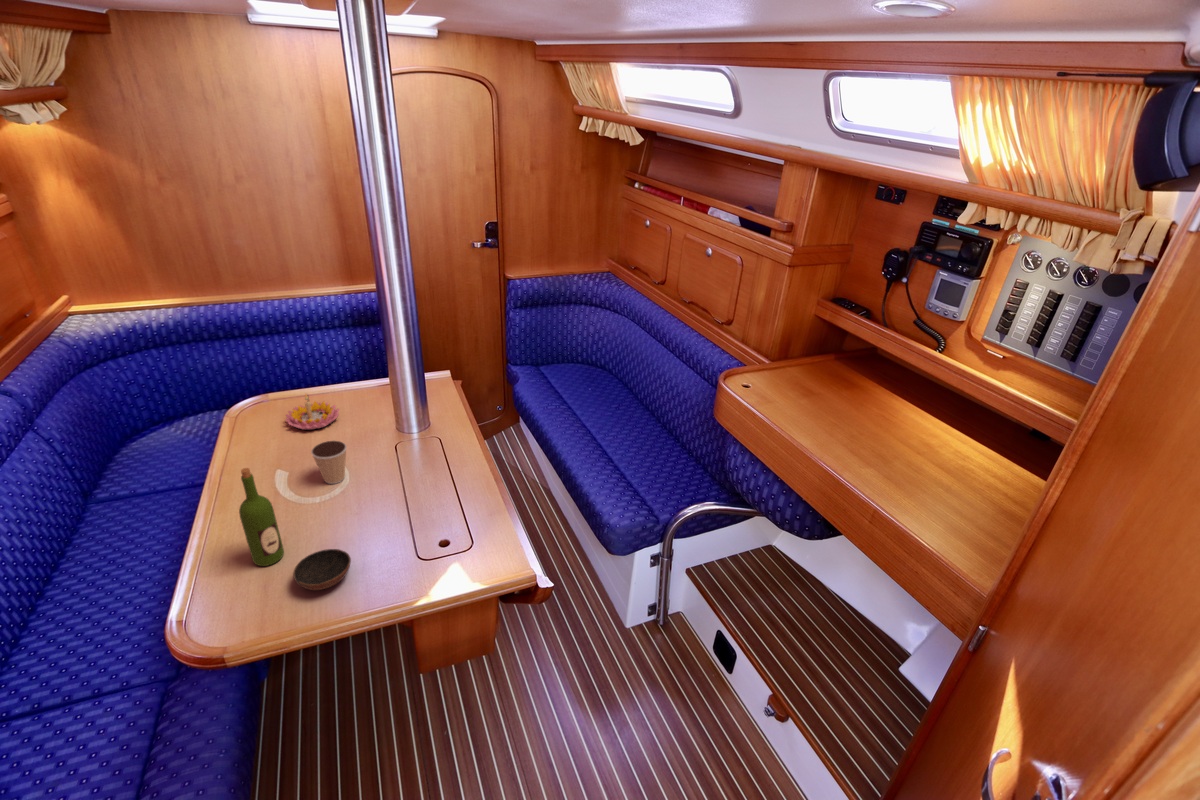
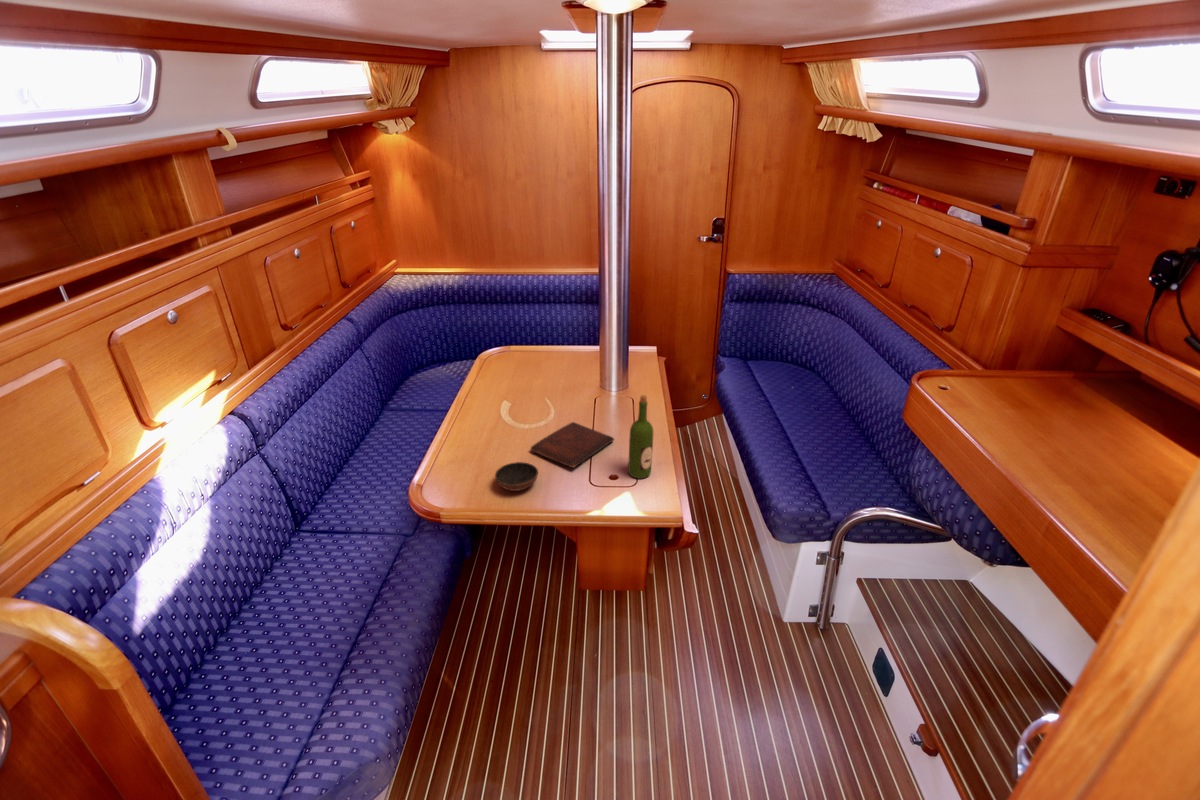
candle holder: present [286,394,339,430] -> none [517,345,559,377]
coffee cup: present [311,441,347,484] -> none [528,383,555,419]
wine bottle: present [239,468,284,566] -> present [628,395,653,479]
book: none [331,481,432,540] -> present [531,422,614,468]

